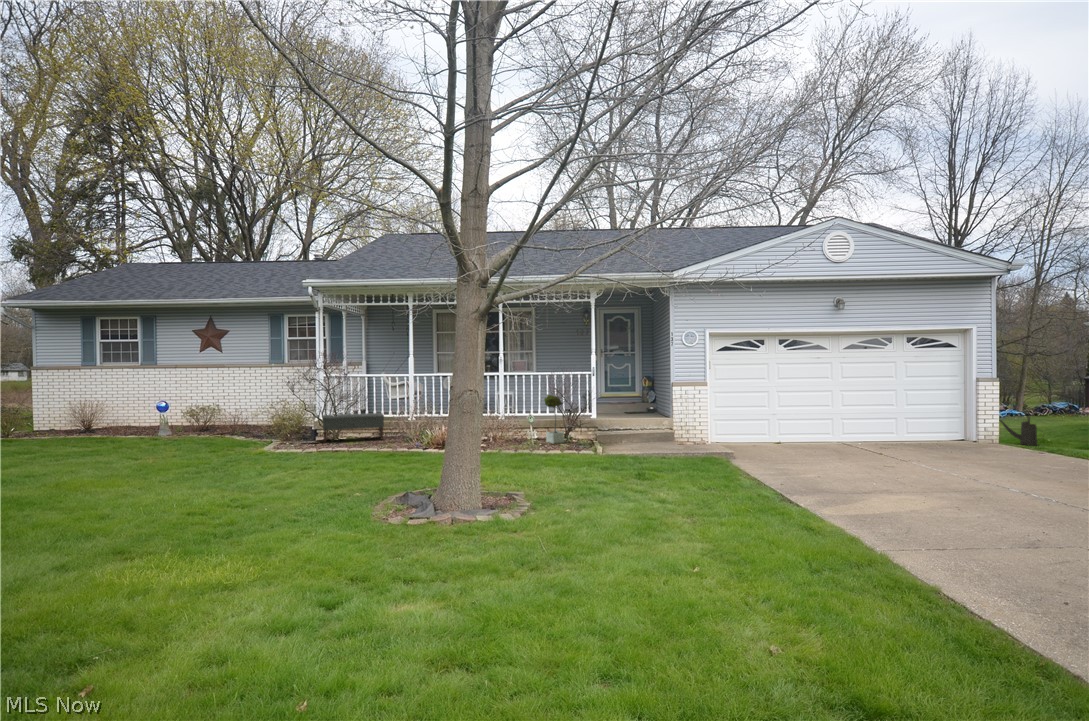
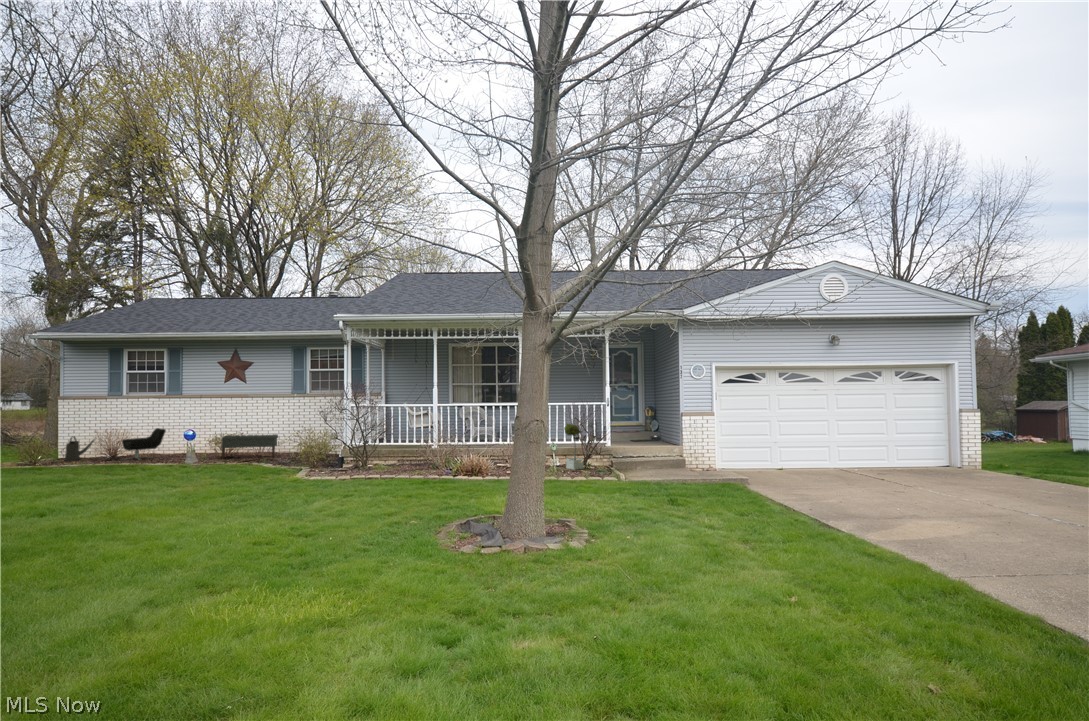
lounge chair: none [93,399,141,432] -> present [122,428,166,460]
bench: present [323,413,384,442] -> present [222,434,279,459]
watering can: present [1000,416,1038,446] -> present [65,437,94,461]

